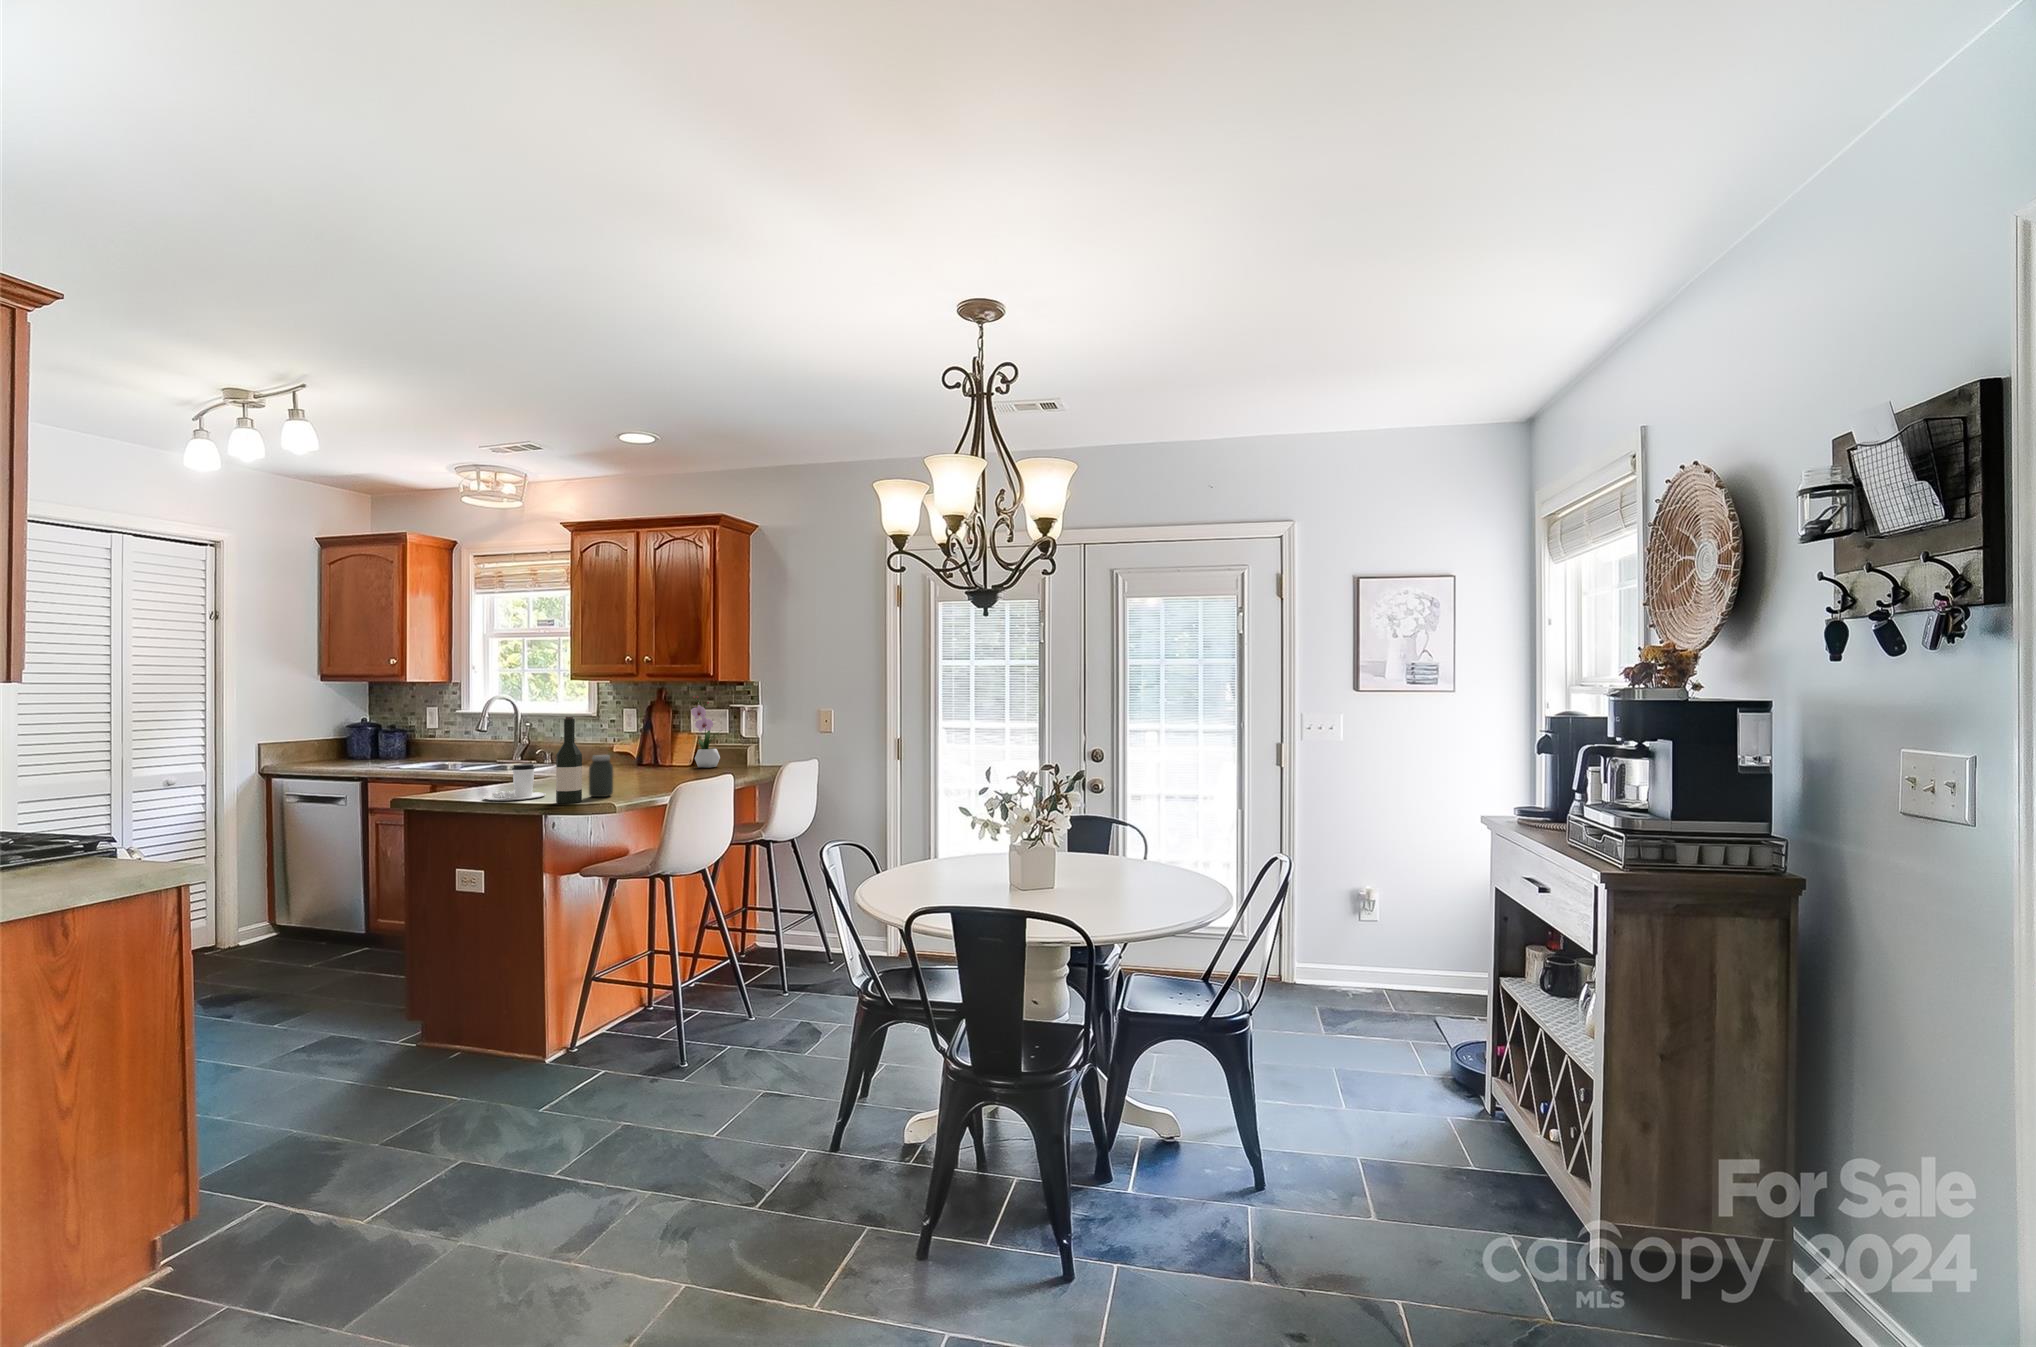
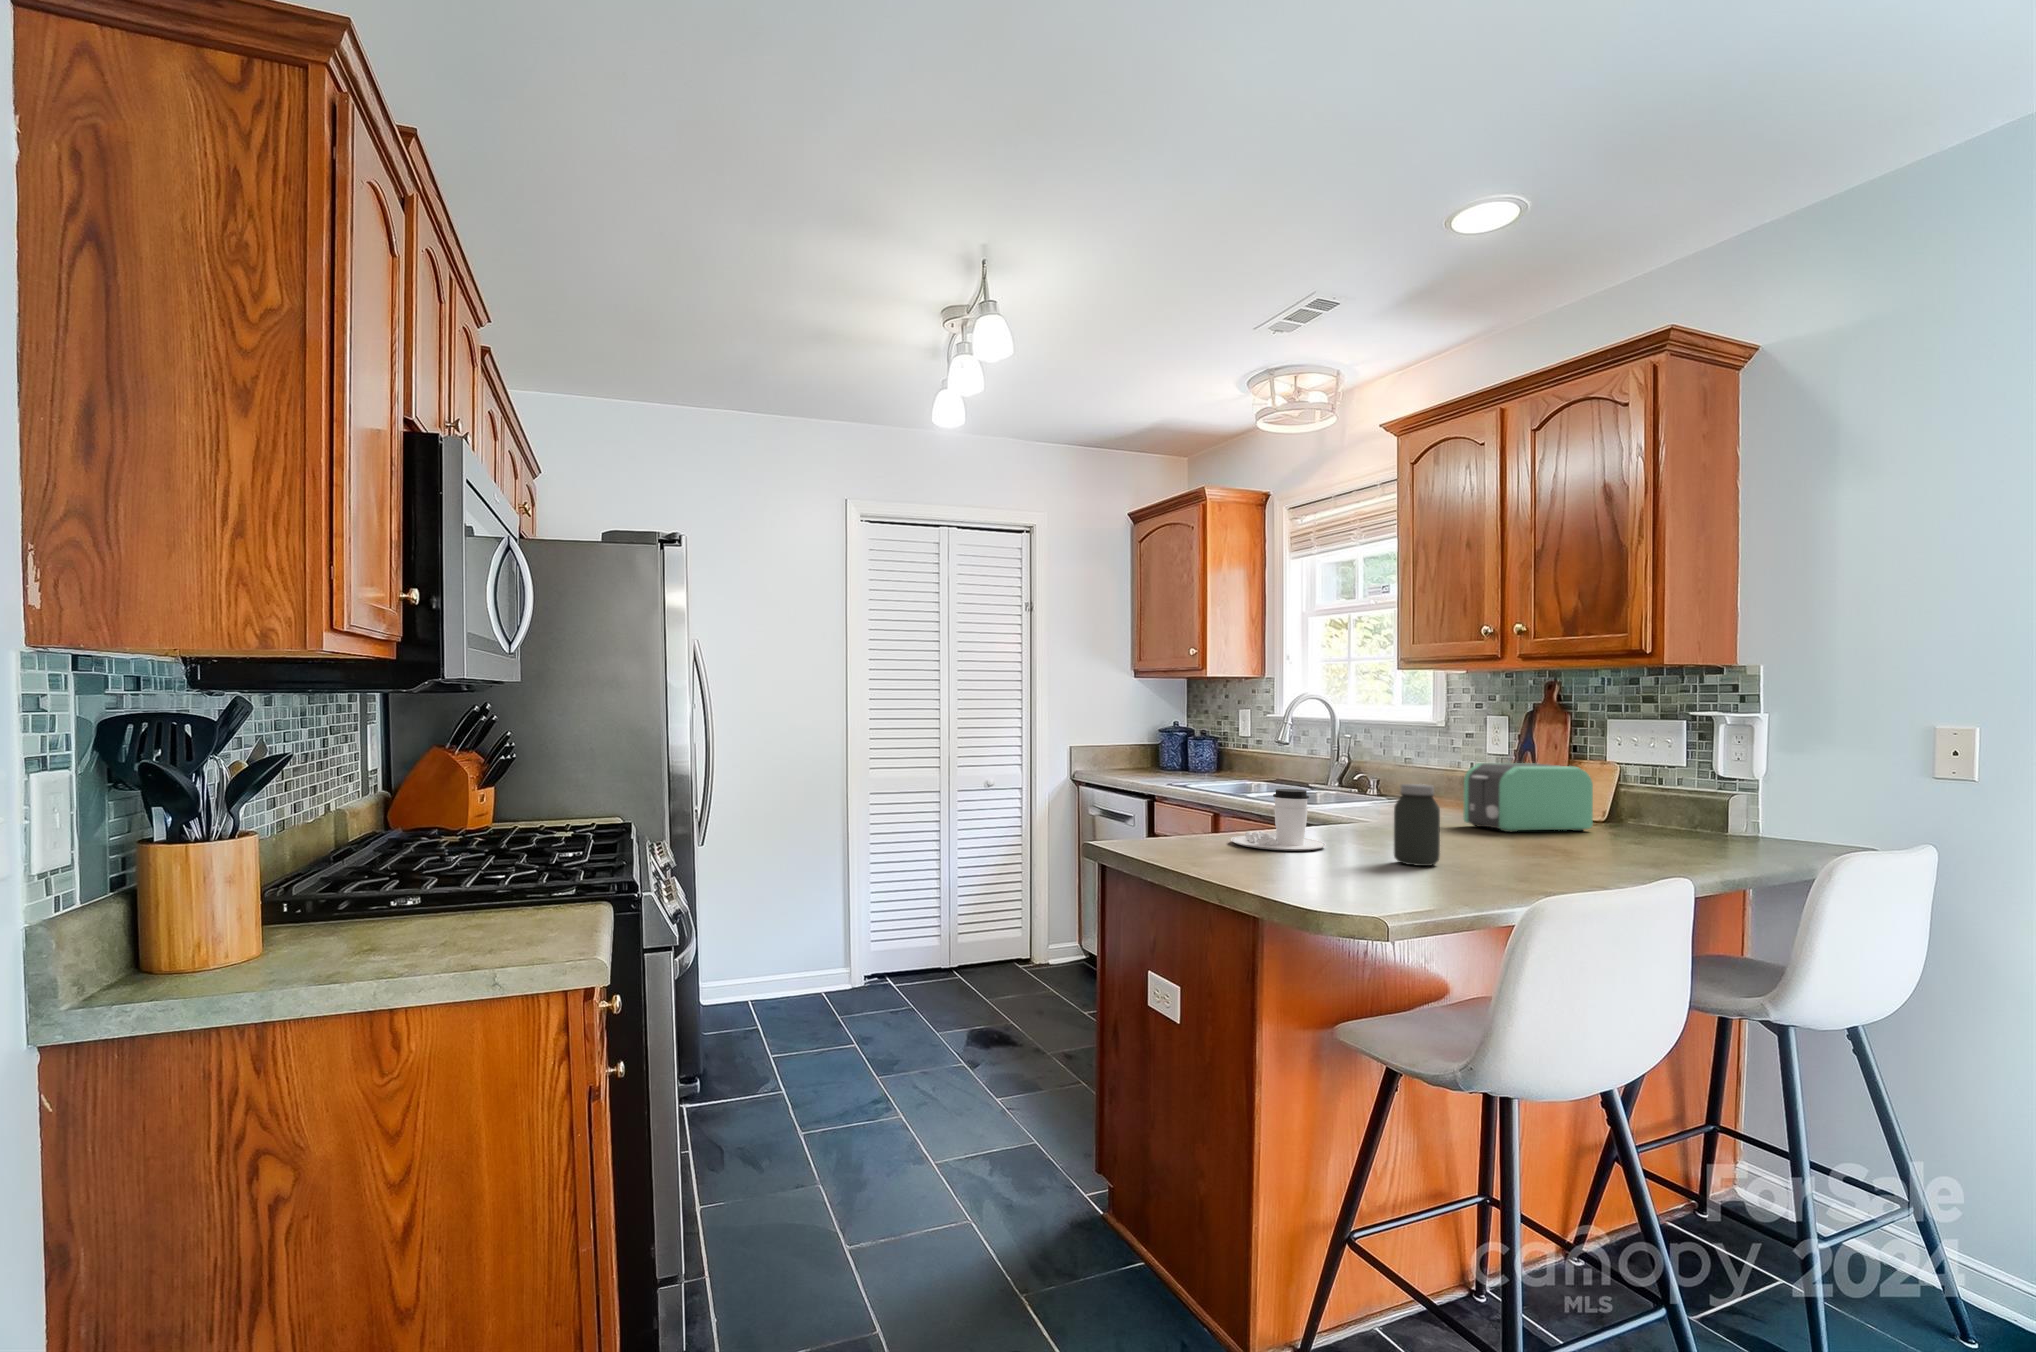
flower arrangement: present [691,696,720,768] -> none [1607,693,1674,829]
wine bottle: present [556,717,582,803] -> none [1331,706,1377,870]
toaster: none [616,737,685,777] -> present [1463,763,1593,832]

